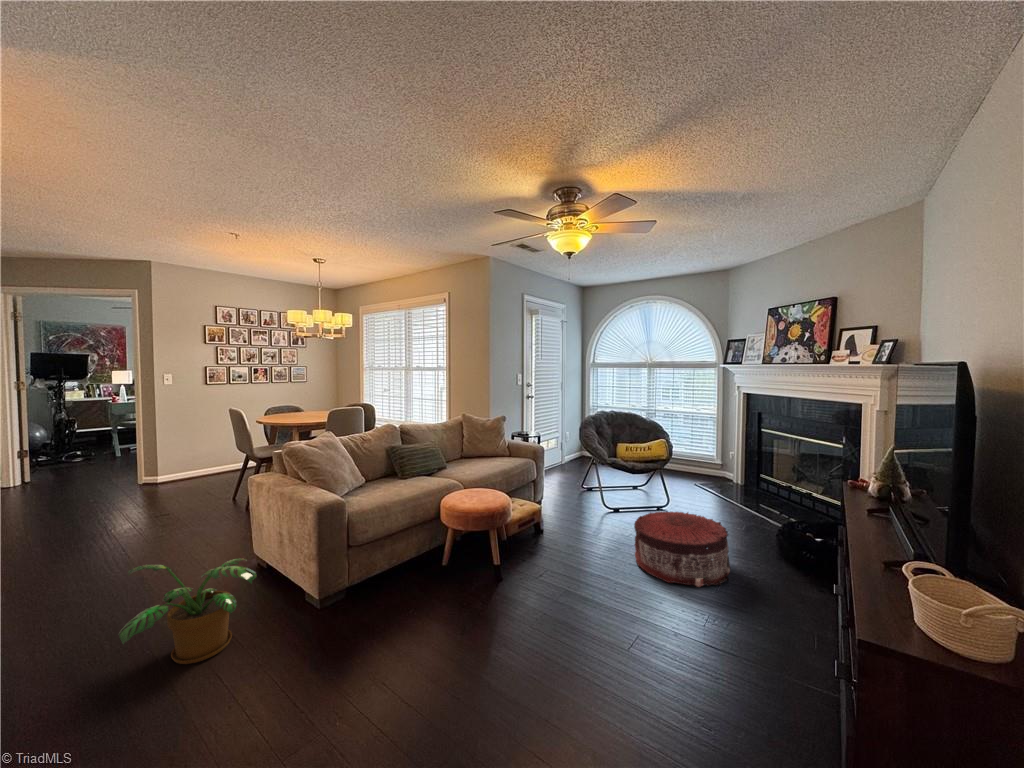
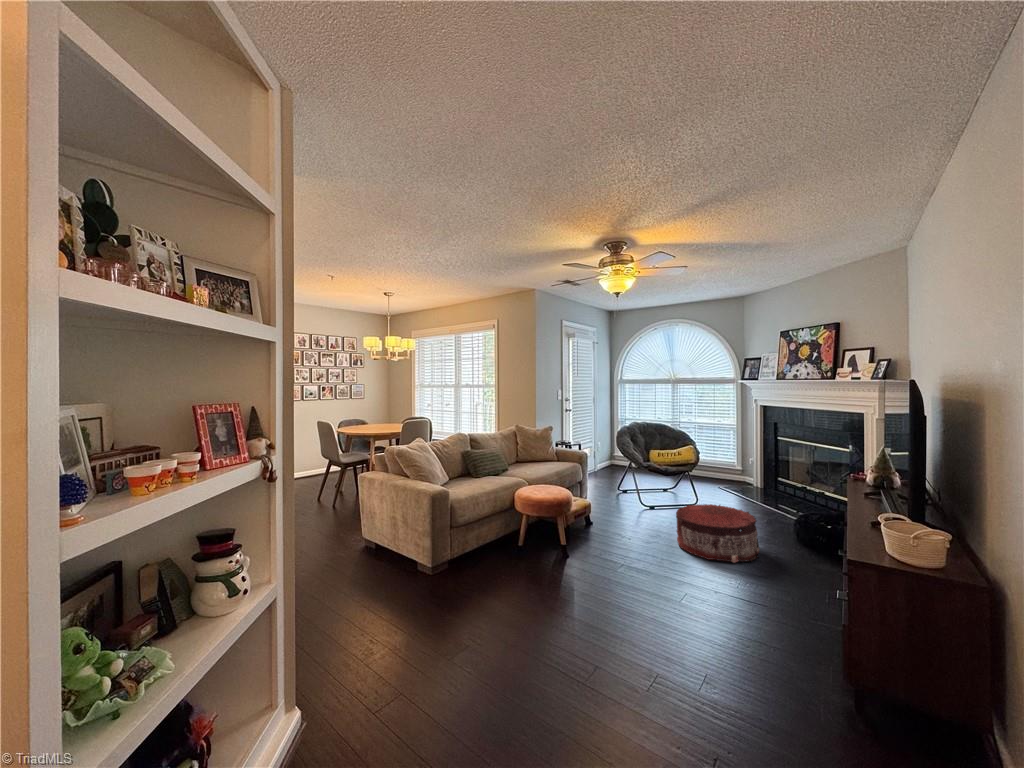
potted plant: present [119,558,256,664] -> none [304,533,404,611]

